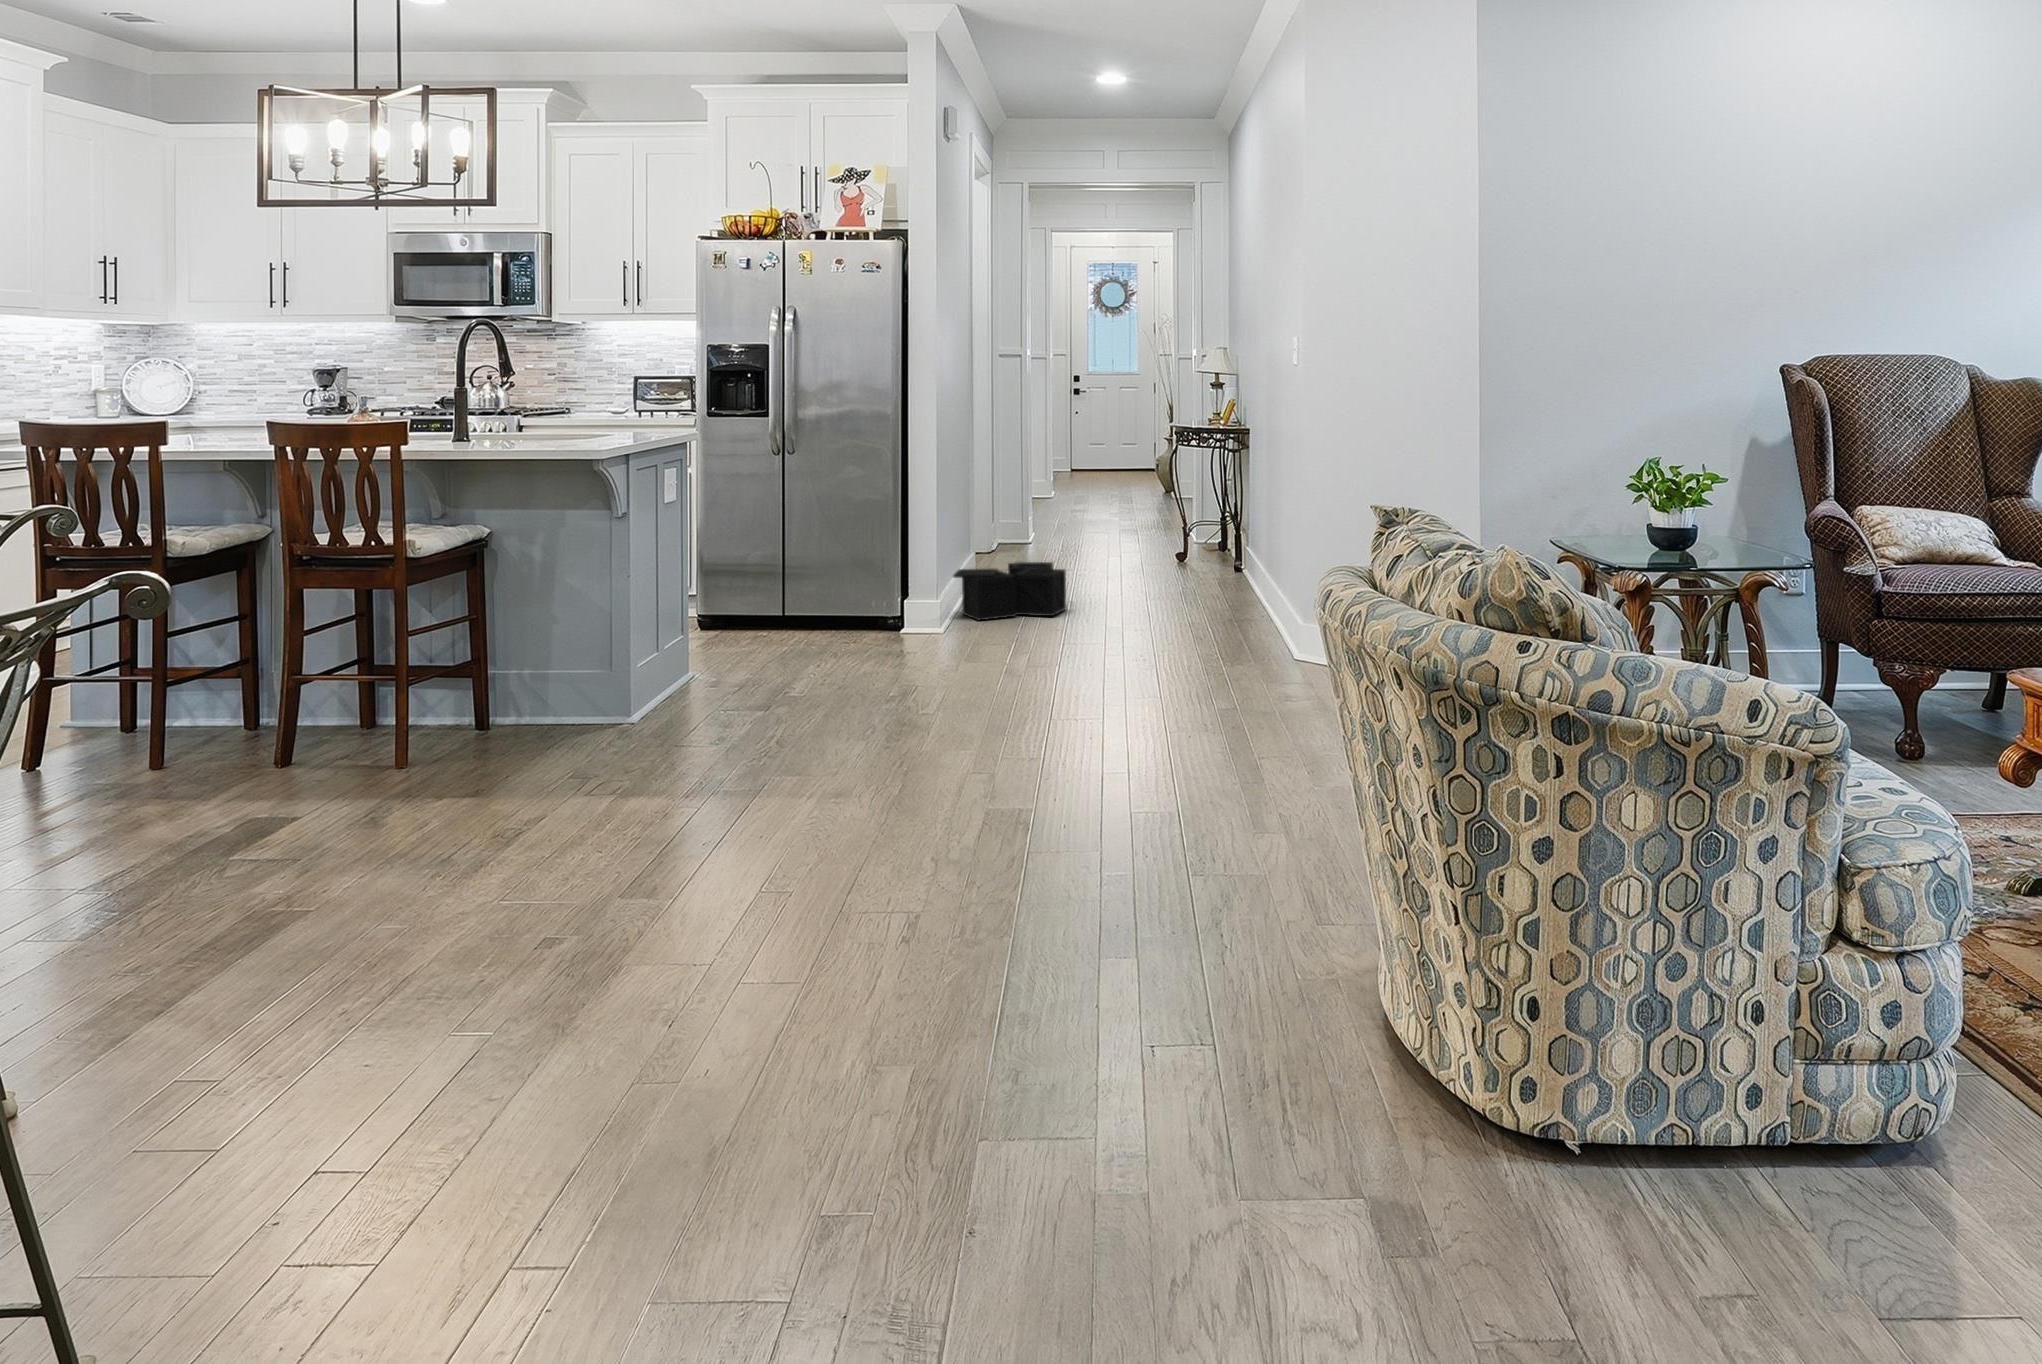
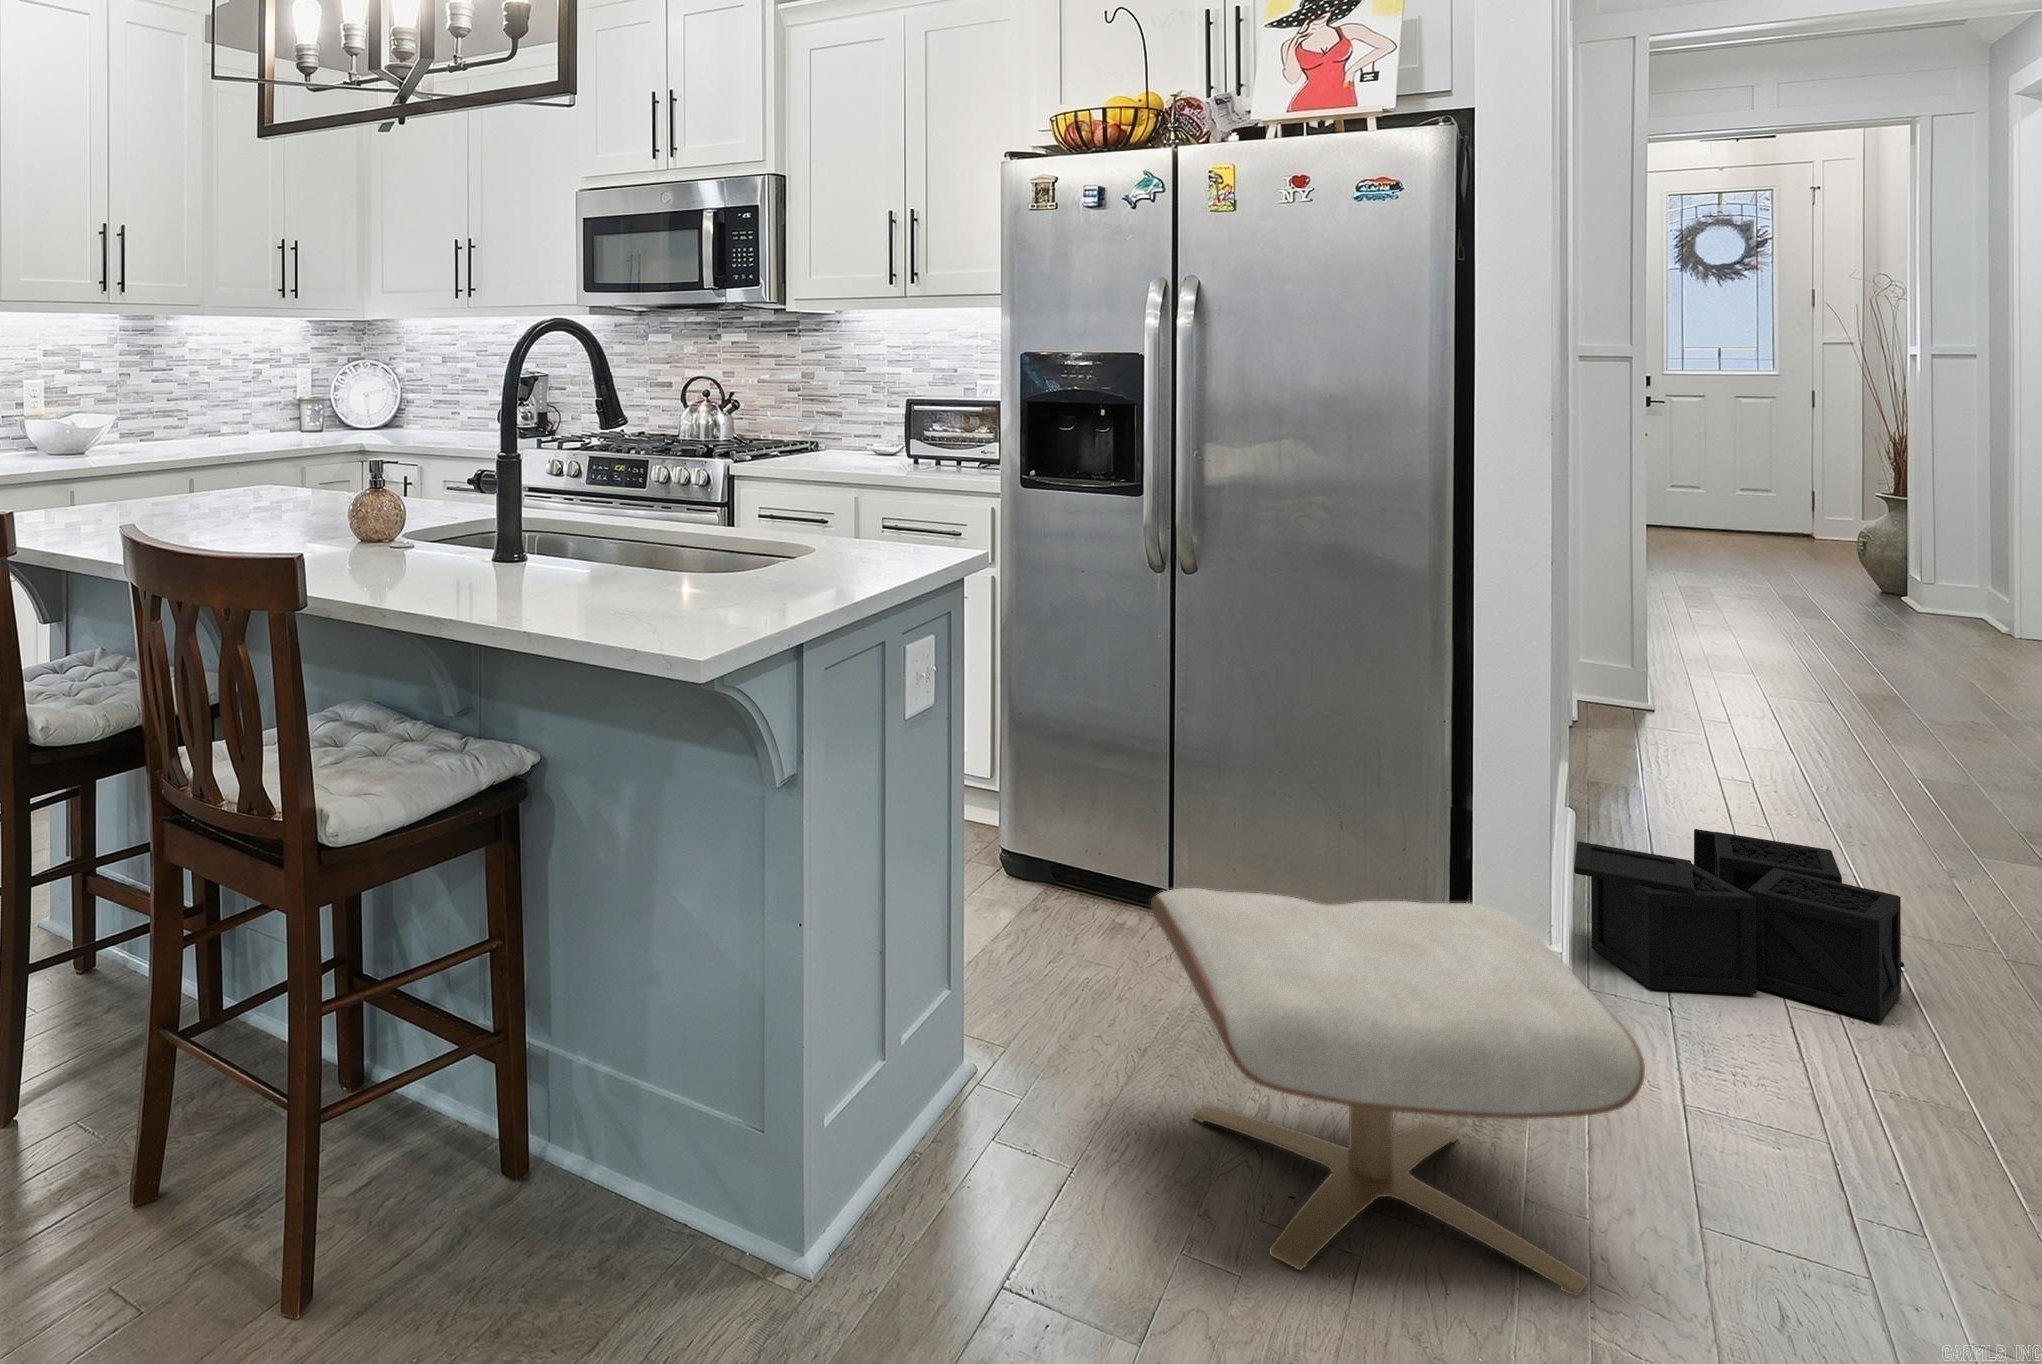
ottoman: none [770,561,937,691] -> present [1151,888,1645,1296]

